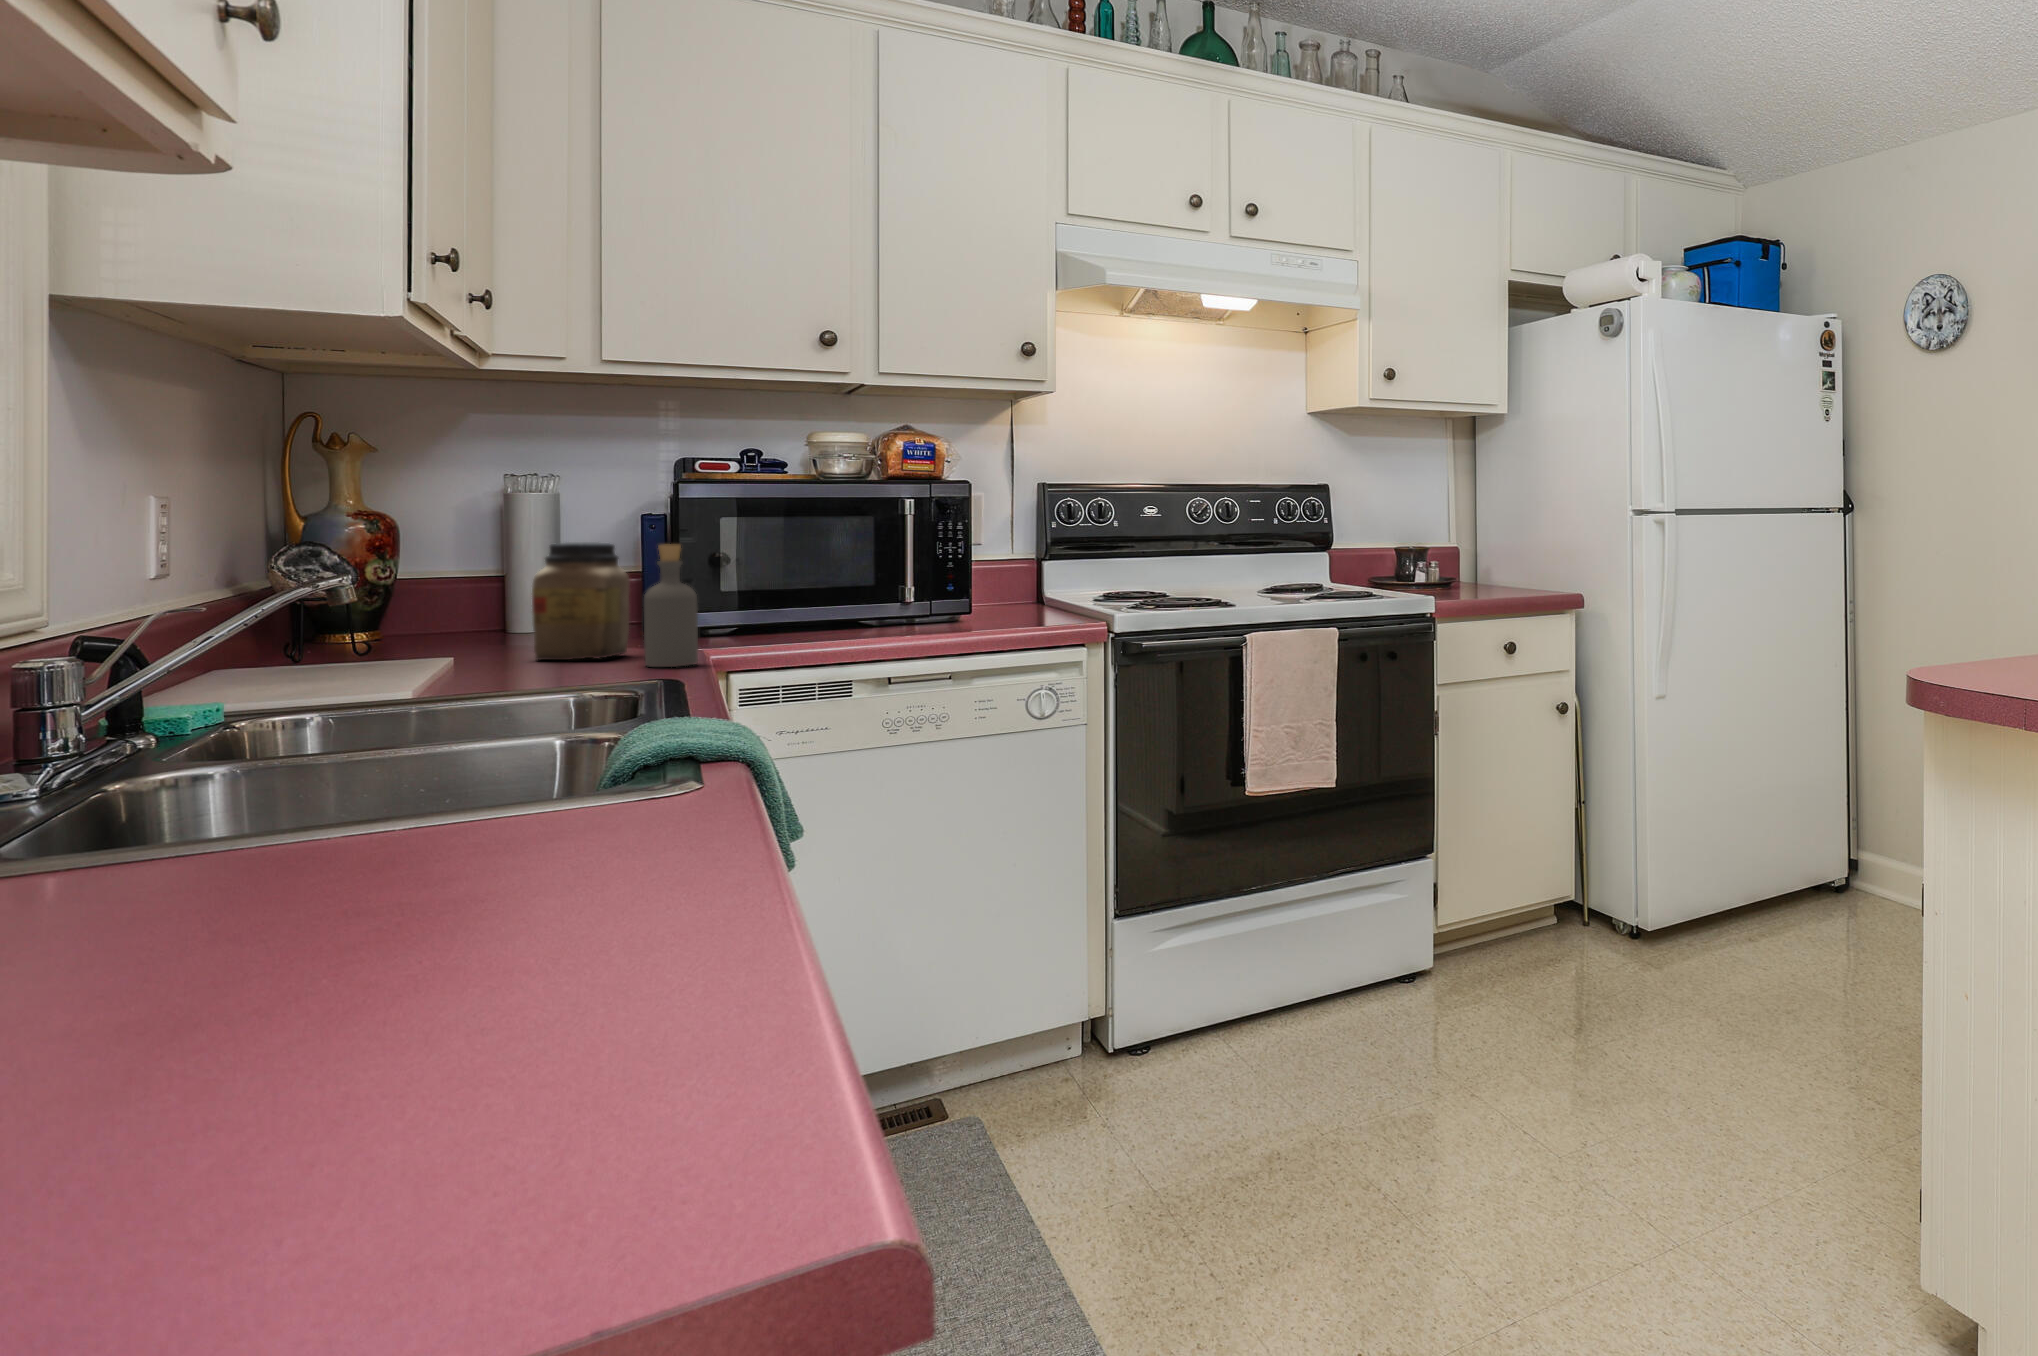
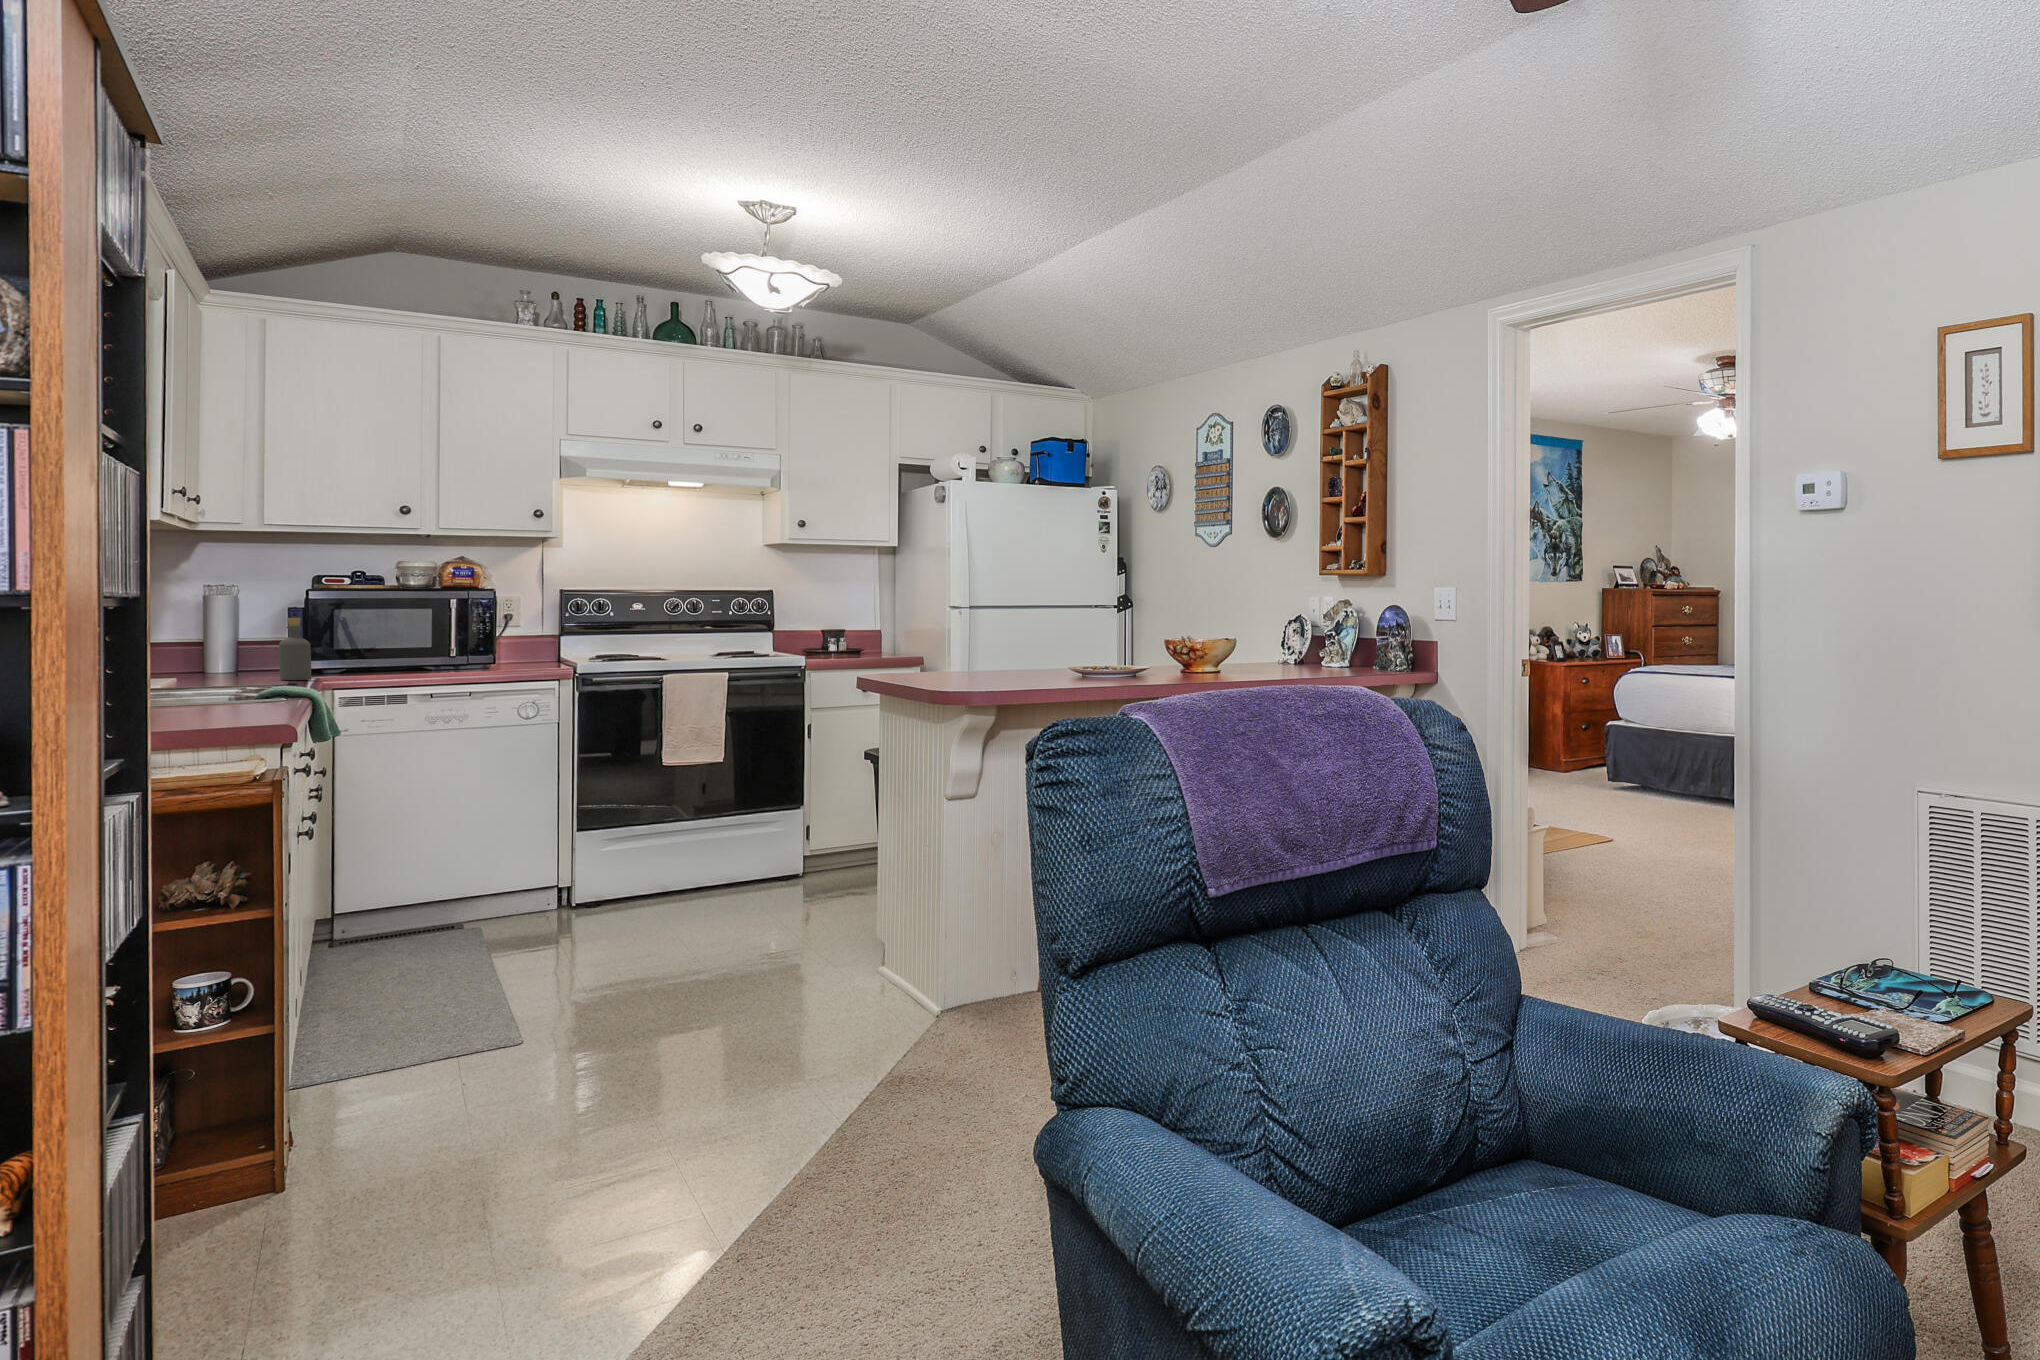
jar: present [532,542,629,660] -> none [217,617,276,678]

